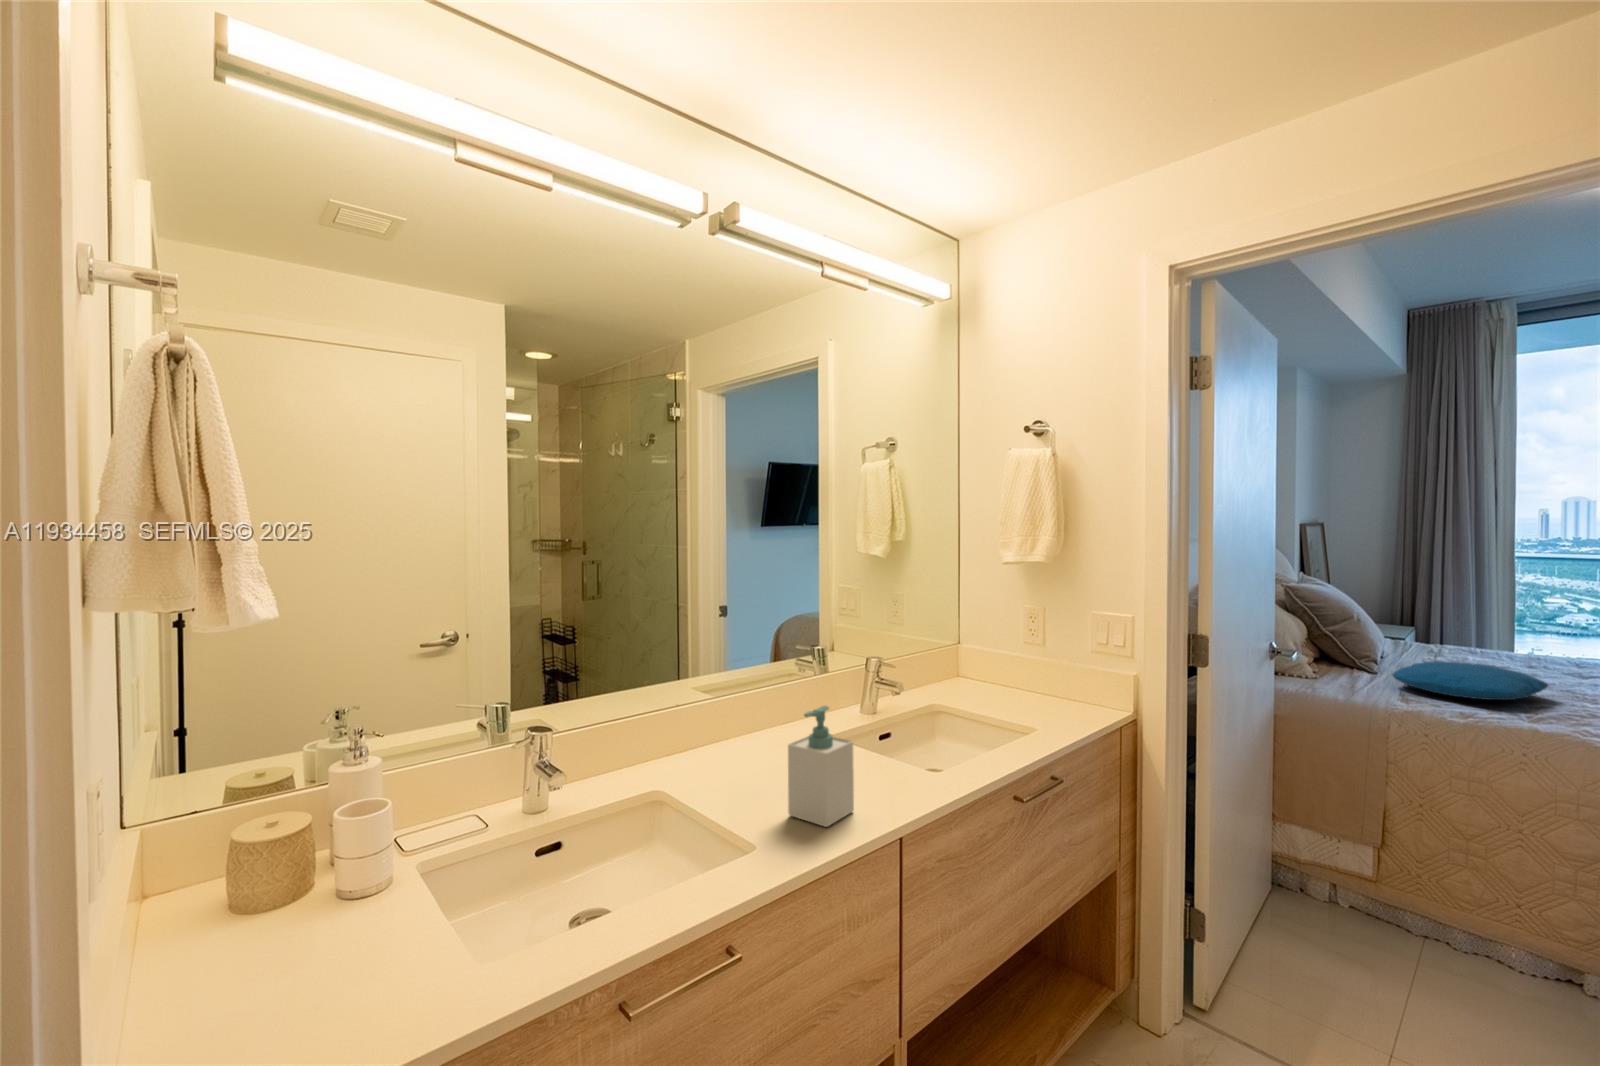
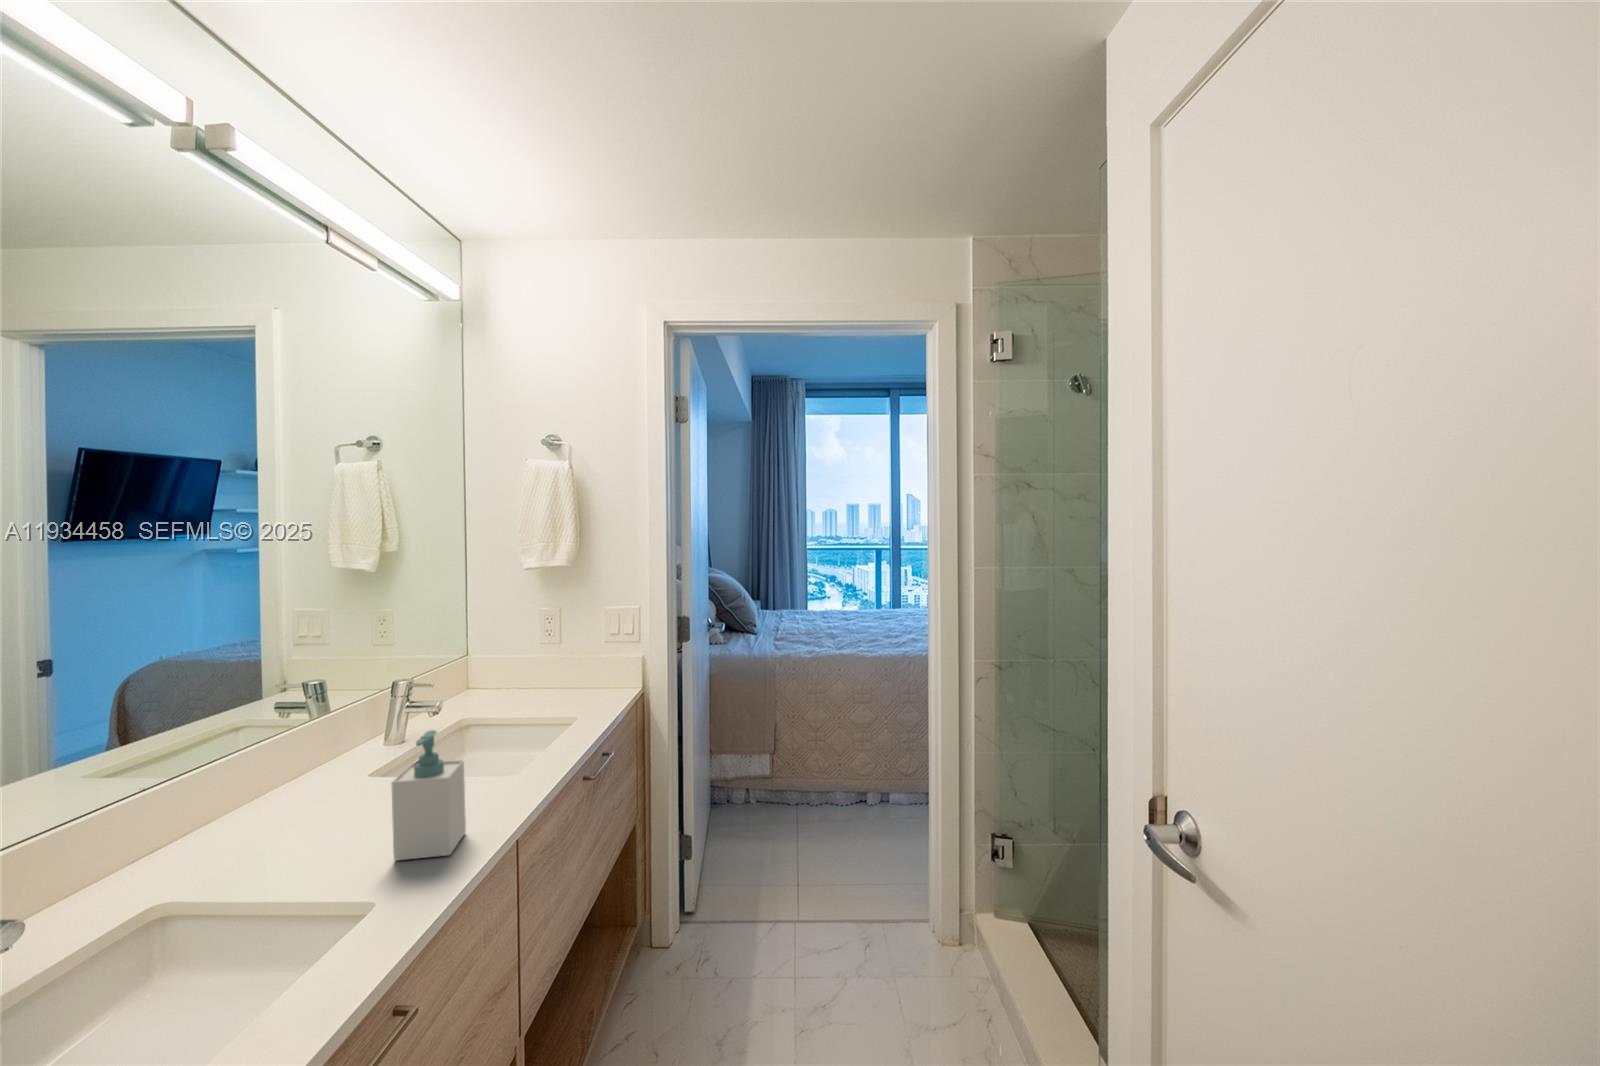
pillow: present [1392,661,1548,700] -> none [769,619,841,642]

